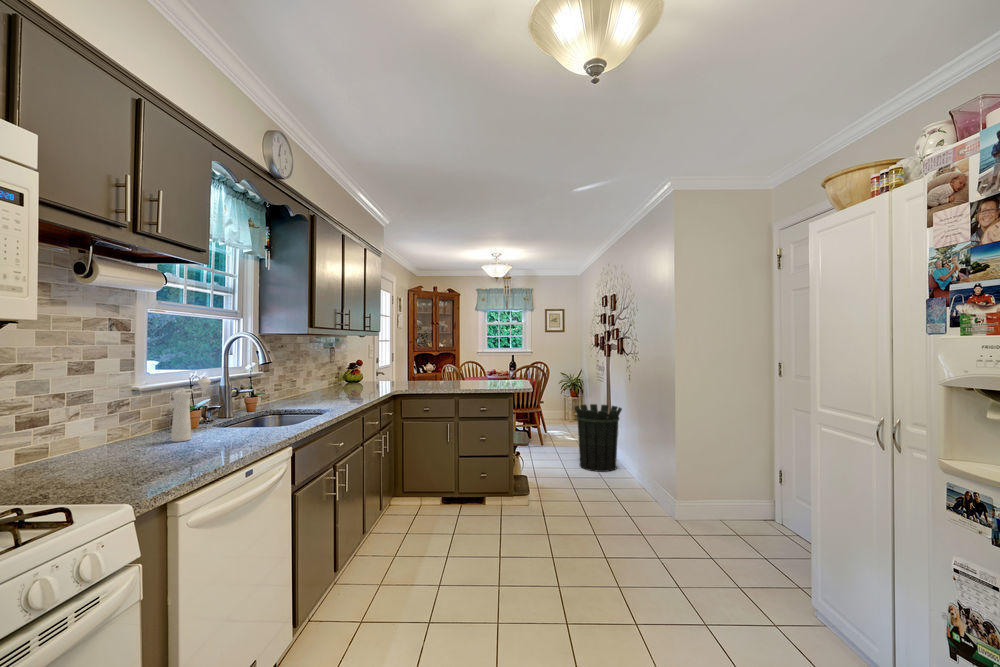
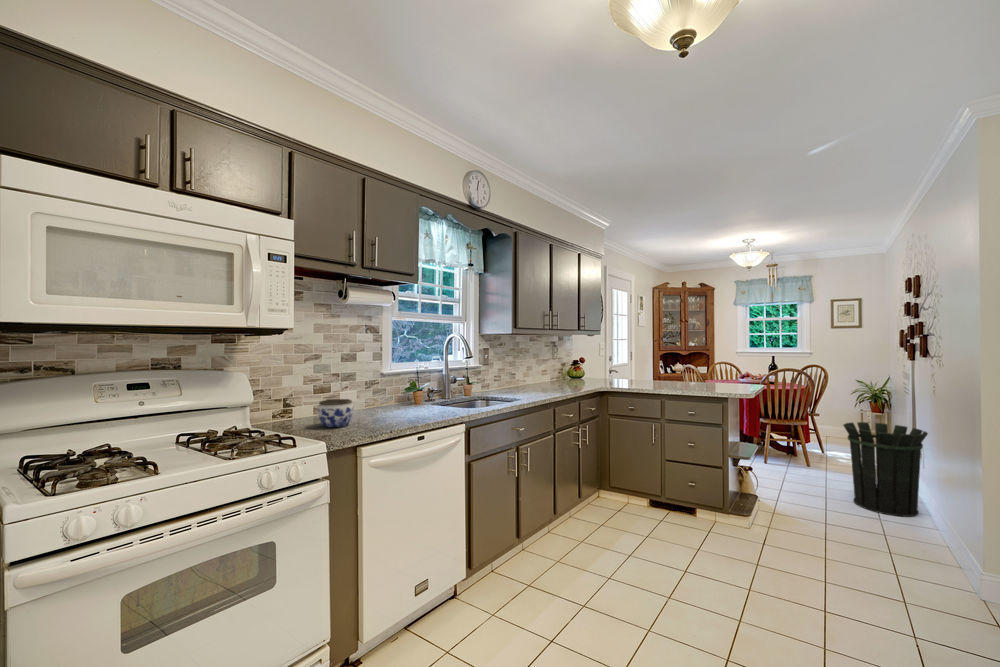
pepper mill: present [171,378,211,442] -> none [396,368,422,411]
jar: none [58,432,133,482] -> present [317,399,354,427]

